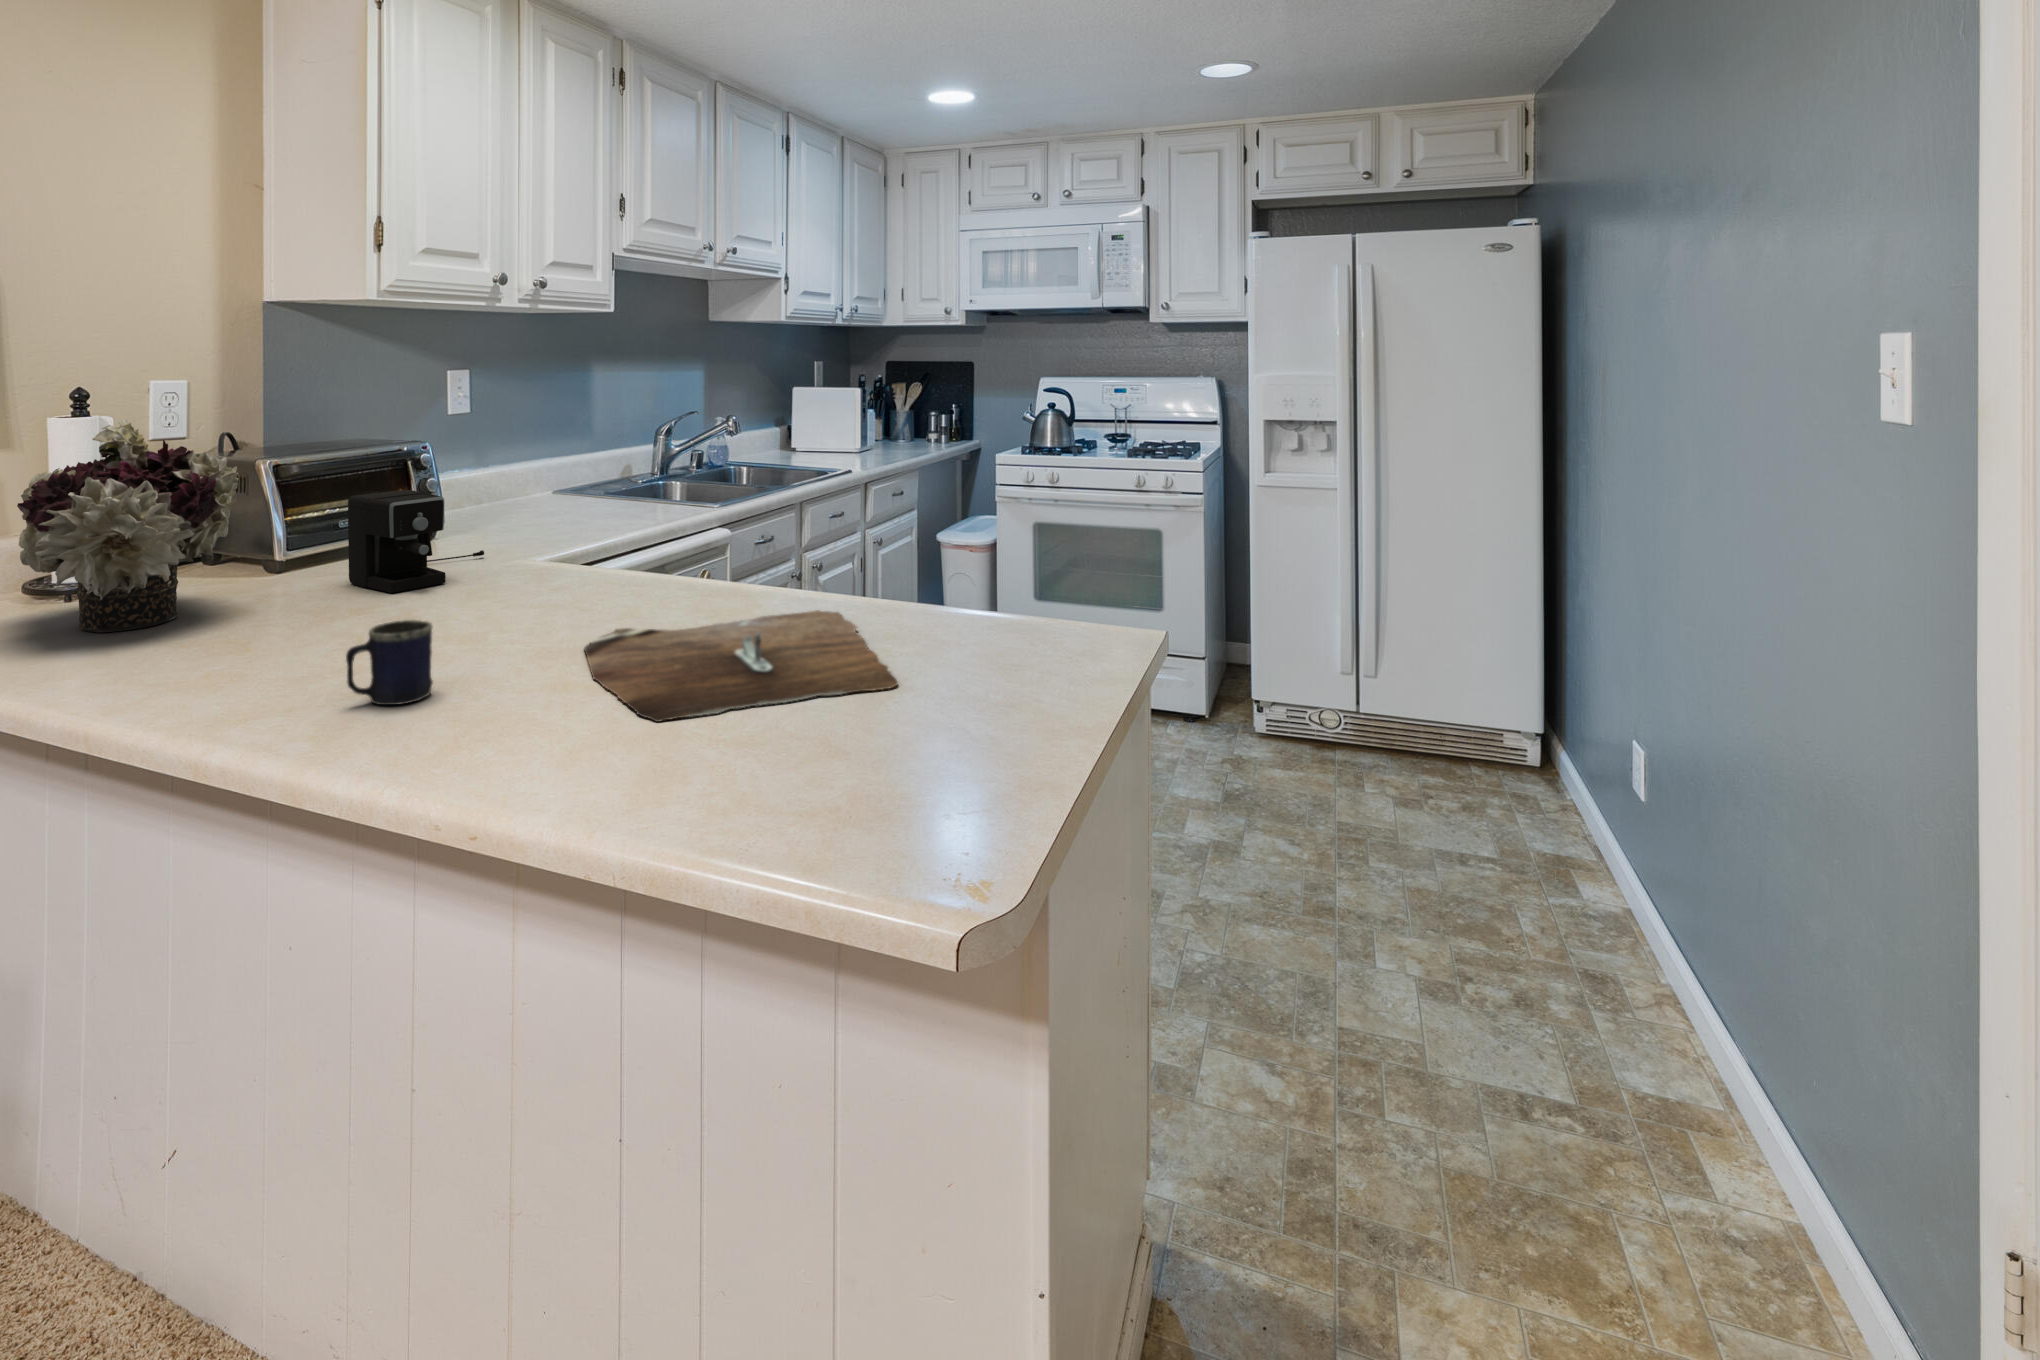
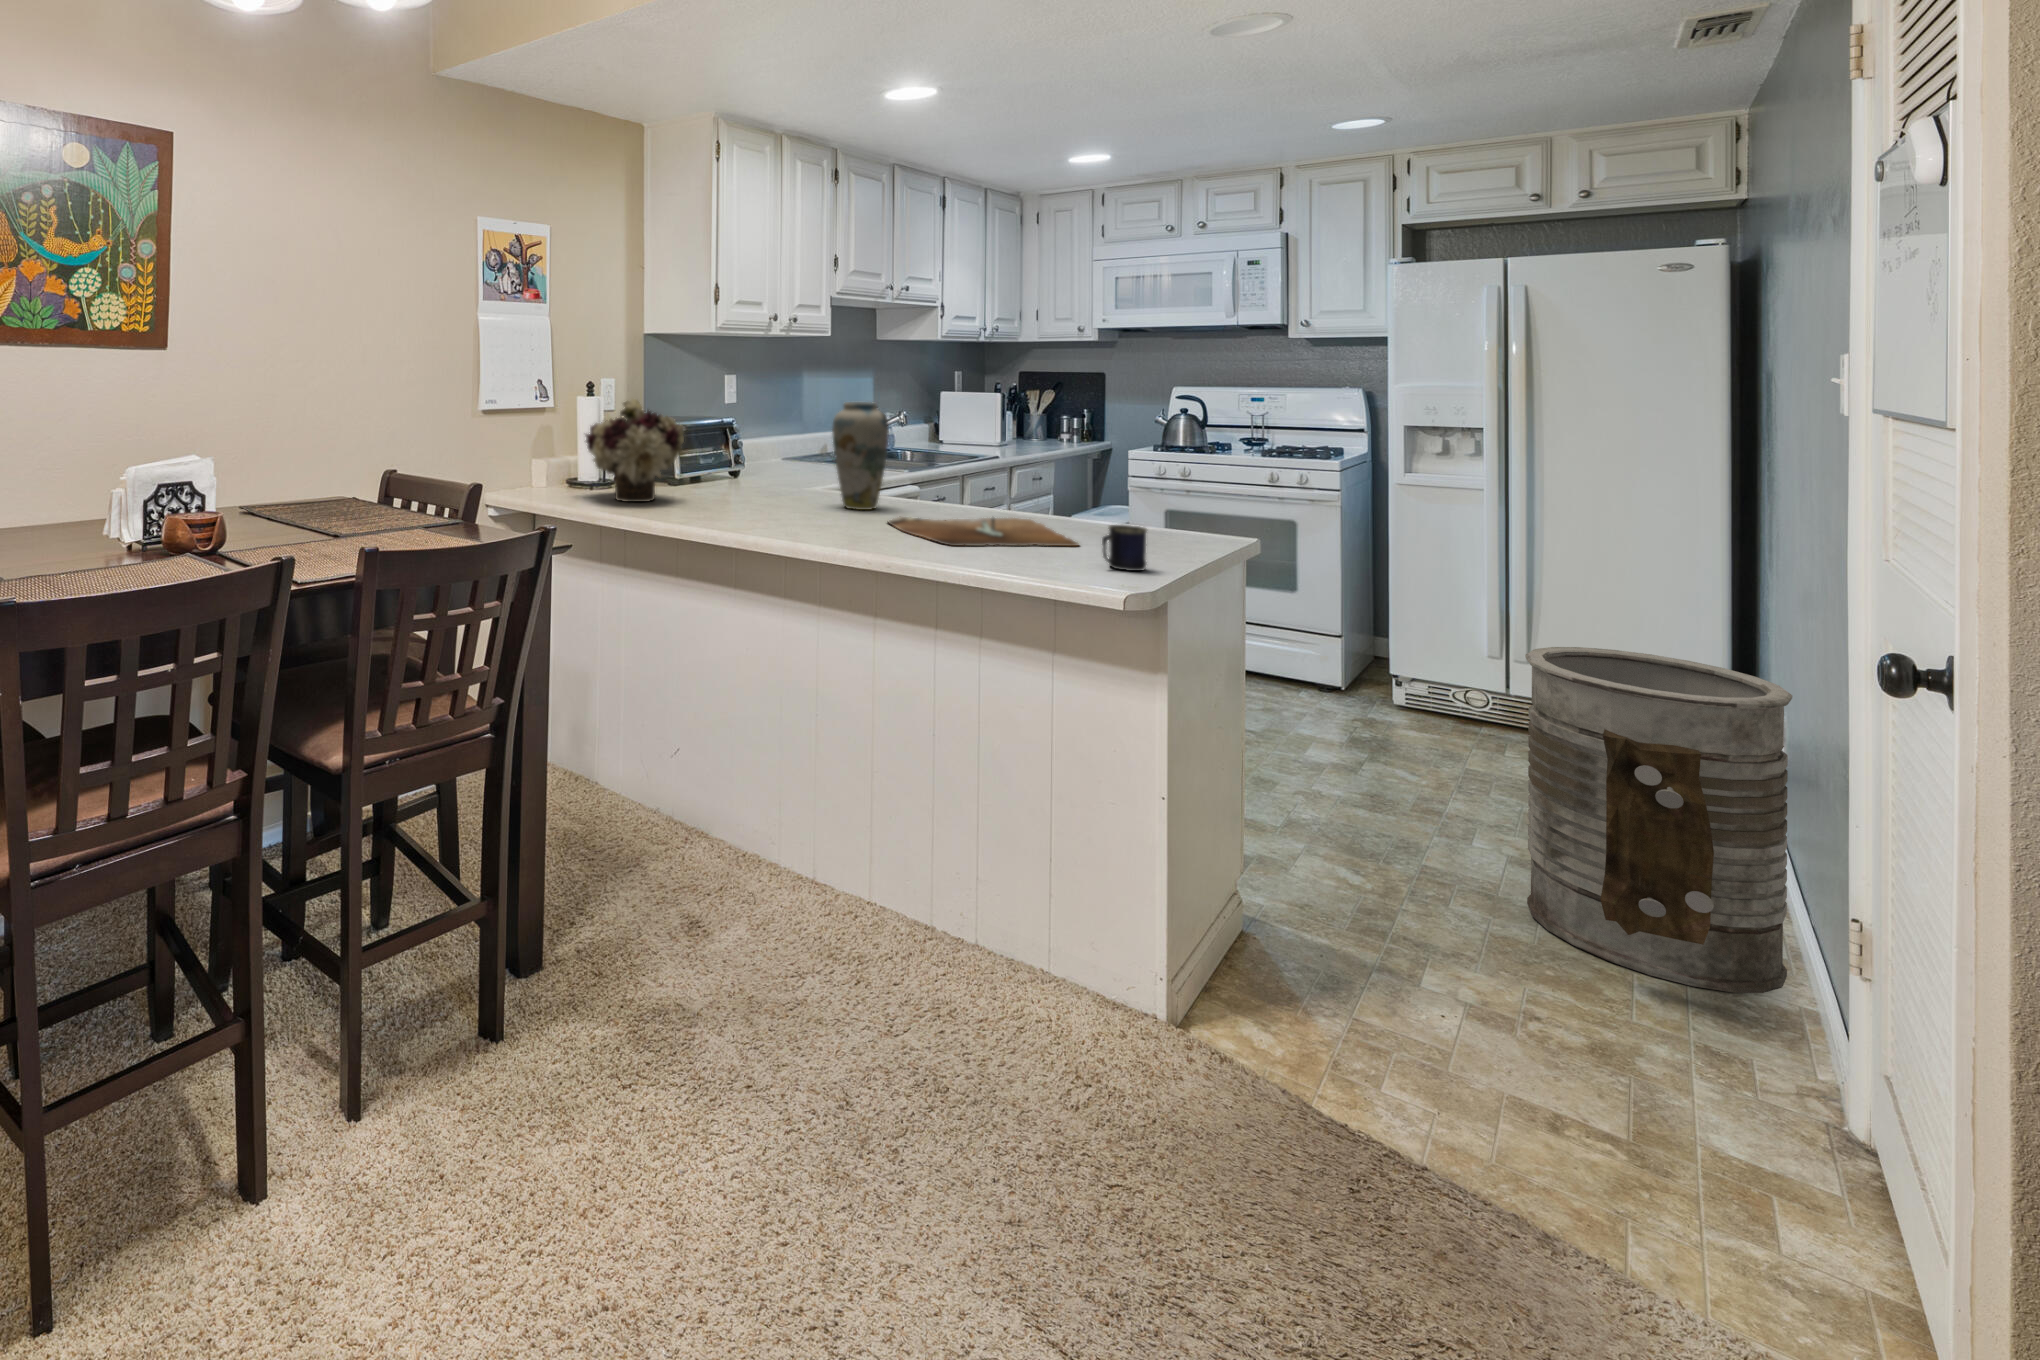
vase: none [522,417,620,610] -> present [832,402,889,510]
coffee maker: present [348,490,484,593] -> none [720,443,781,498]
mug: present [346,620,433,705] -> present [1102,525,1147,571]
trash can: none [1454,714,1744,1204] -> present [1525,647,1792,993]

